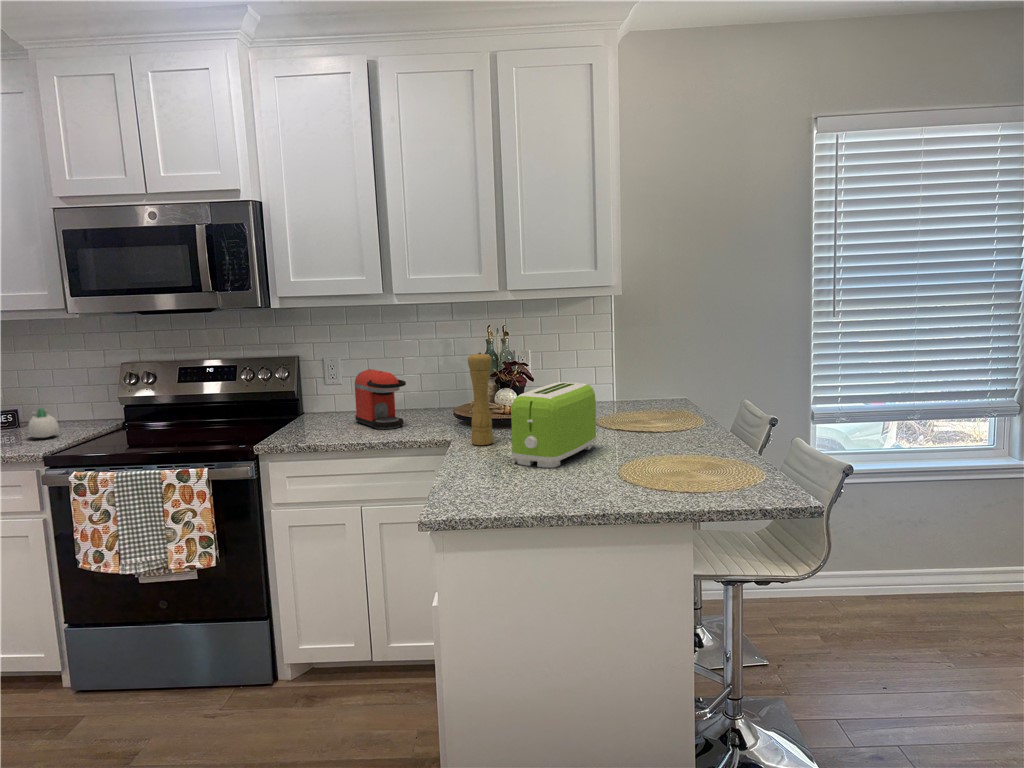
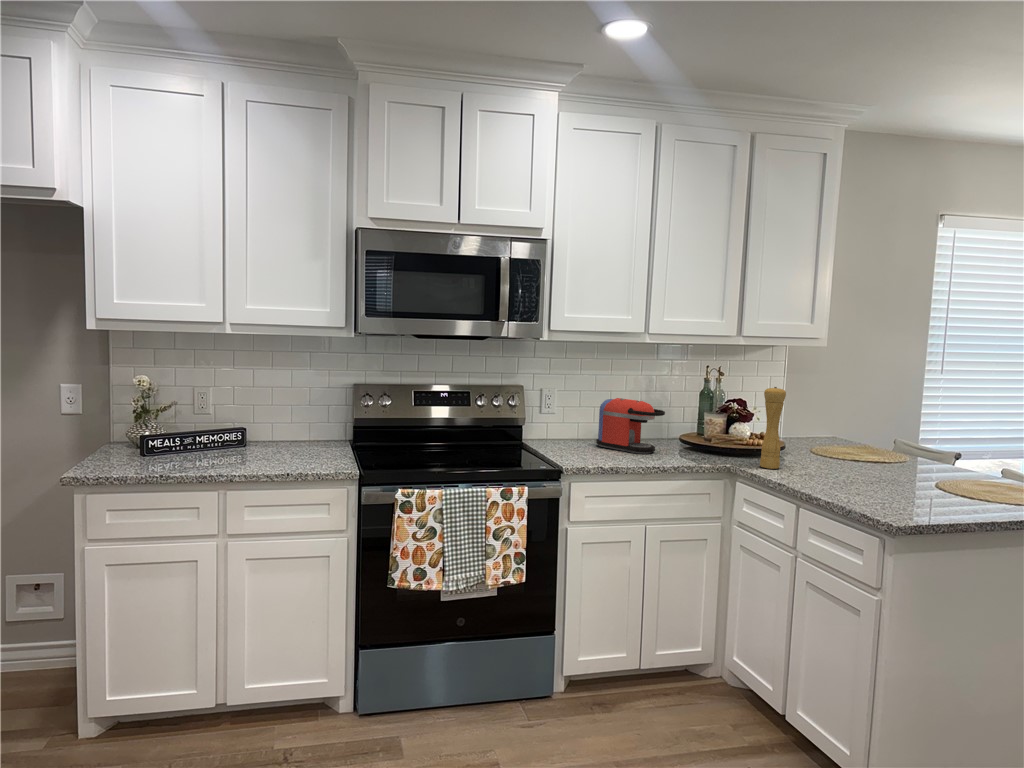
toaster: present [511,382,596,468] -> none [833,415,894,488]
succulent planter: present [28,408,59,438] -> none [300,425,331,455]

